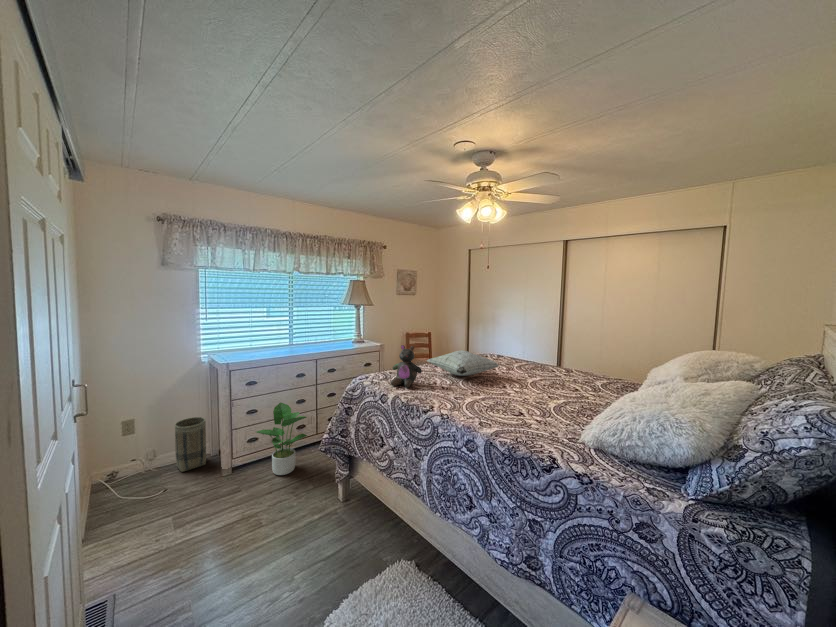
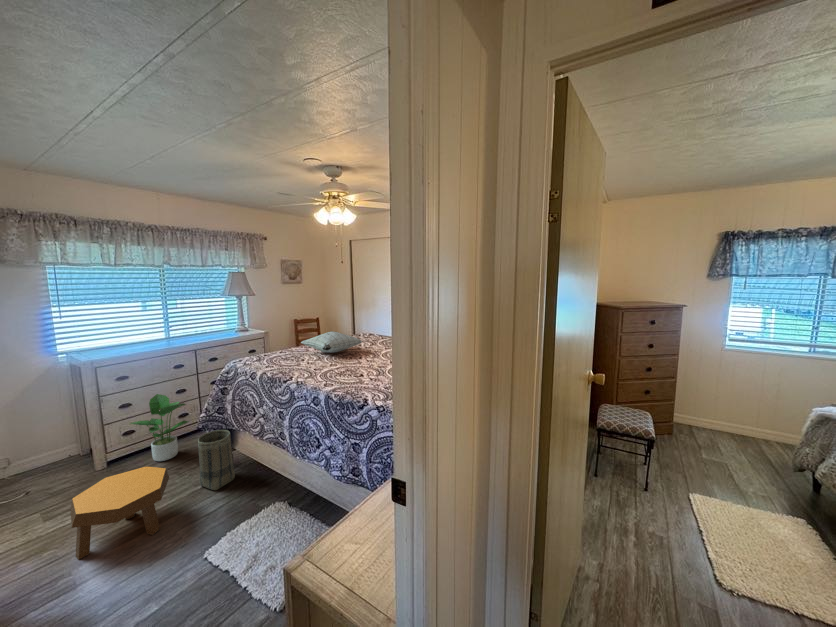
stuffed bear: present [391,345,422,388] -> none [262,330,291,366]
basket: present [175,417,206,472] -> present [198,430,235,490]
footstool: none [198,488,291,594] -> present [70,467,169,560]

